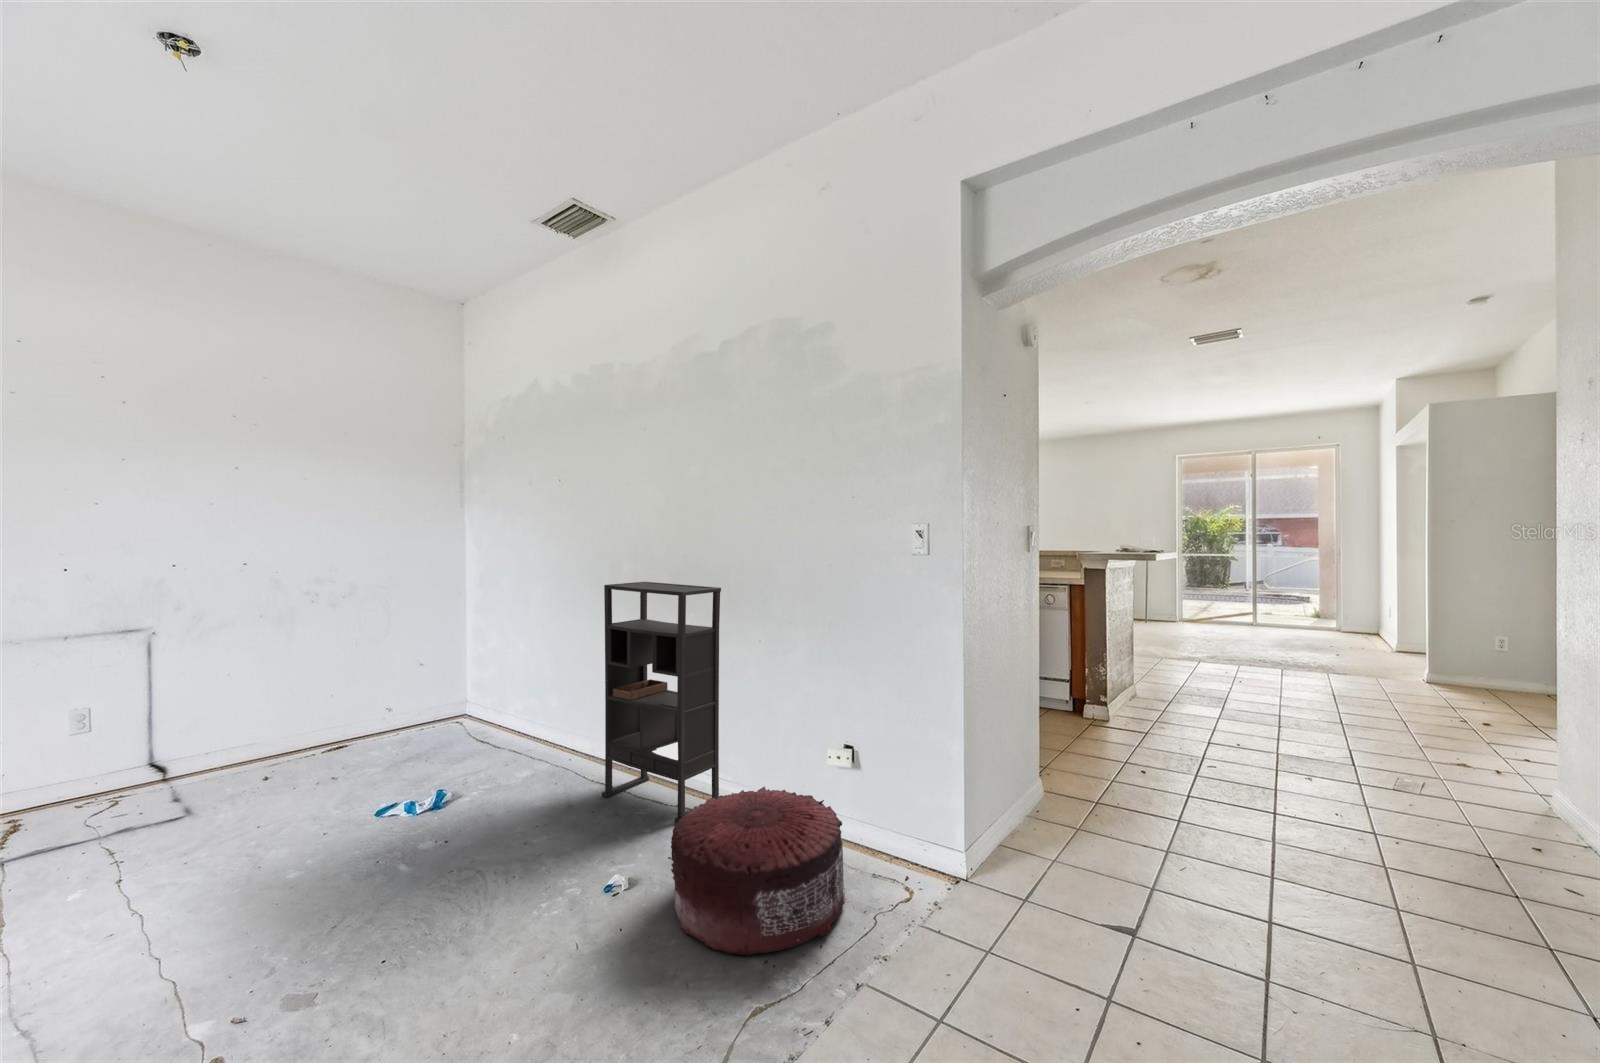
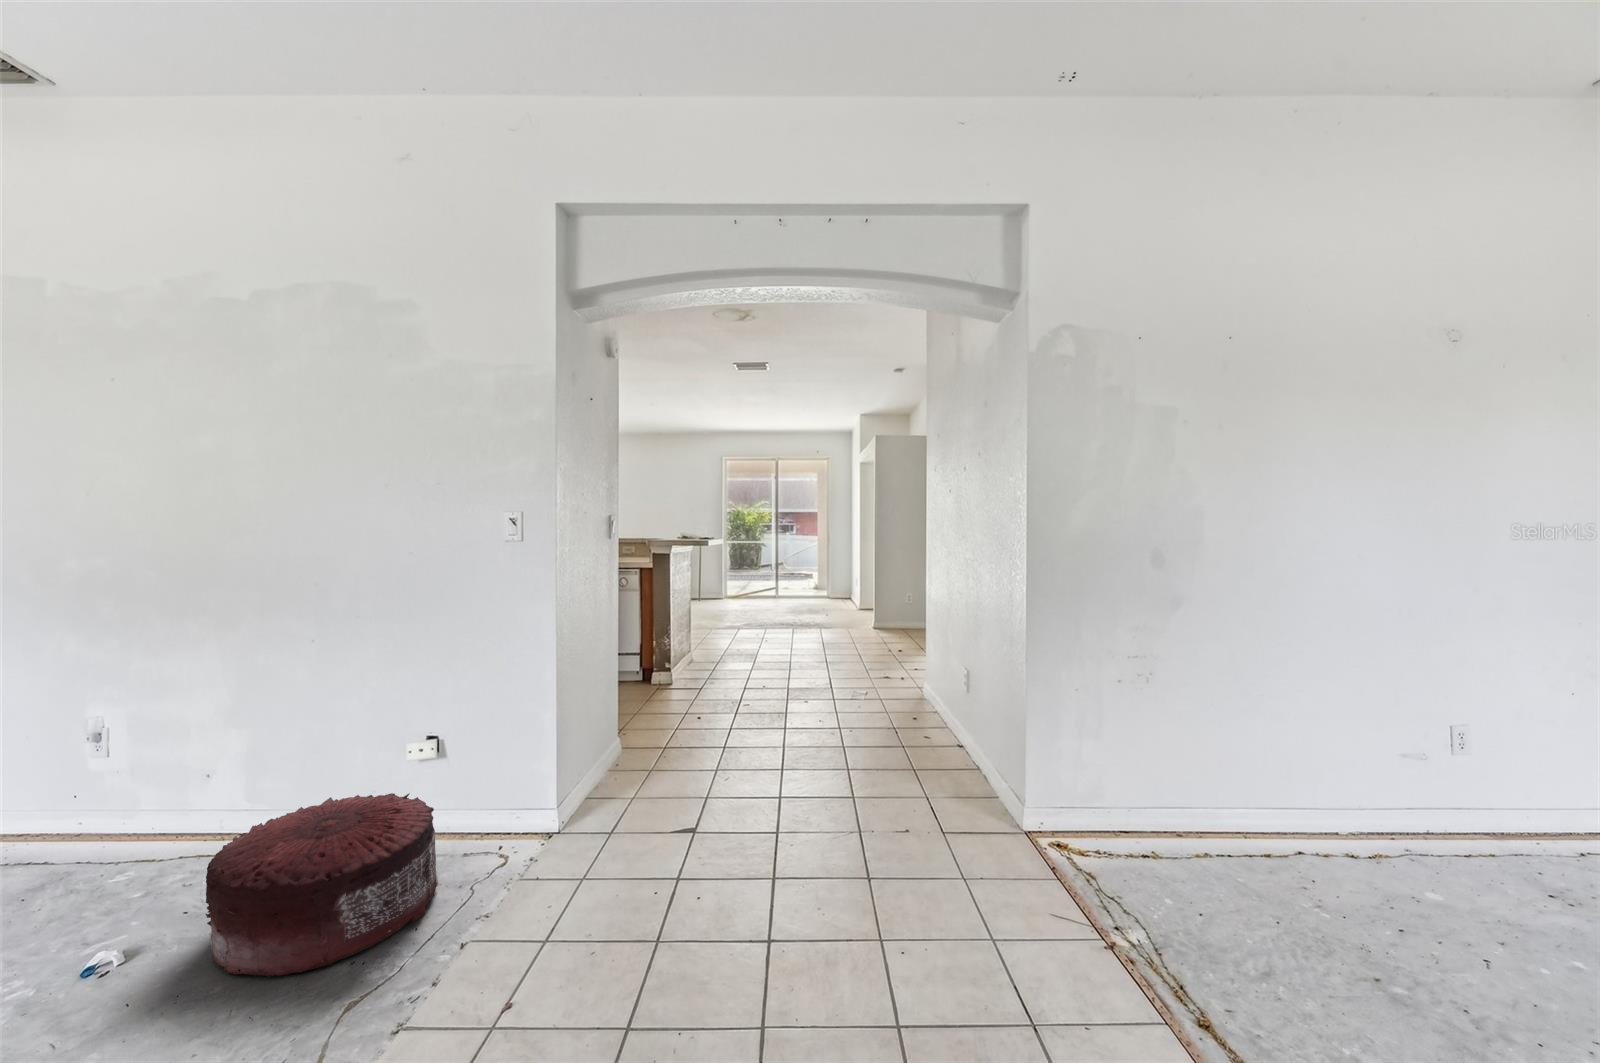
bookshelf: present [602,582,721,823] -> none [37,583,255,879]

